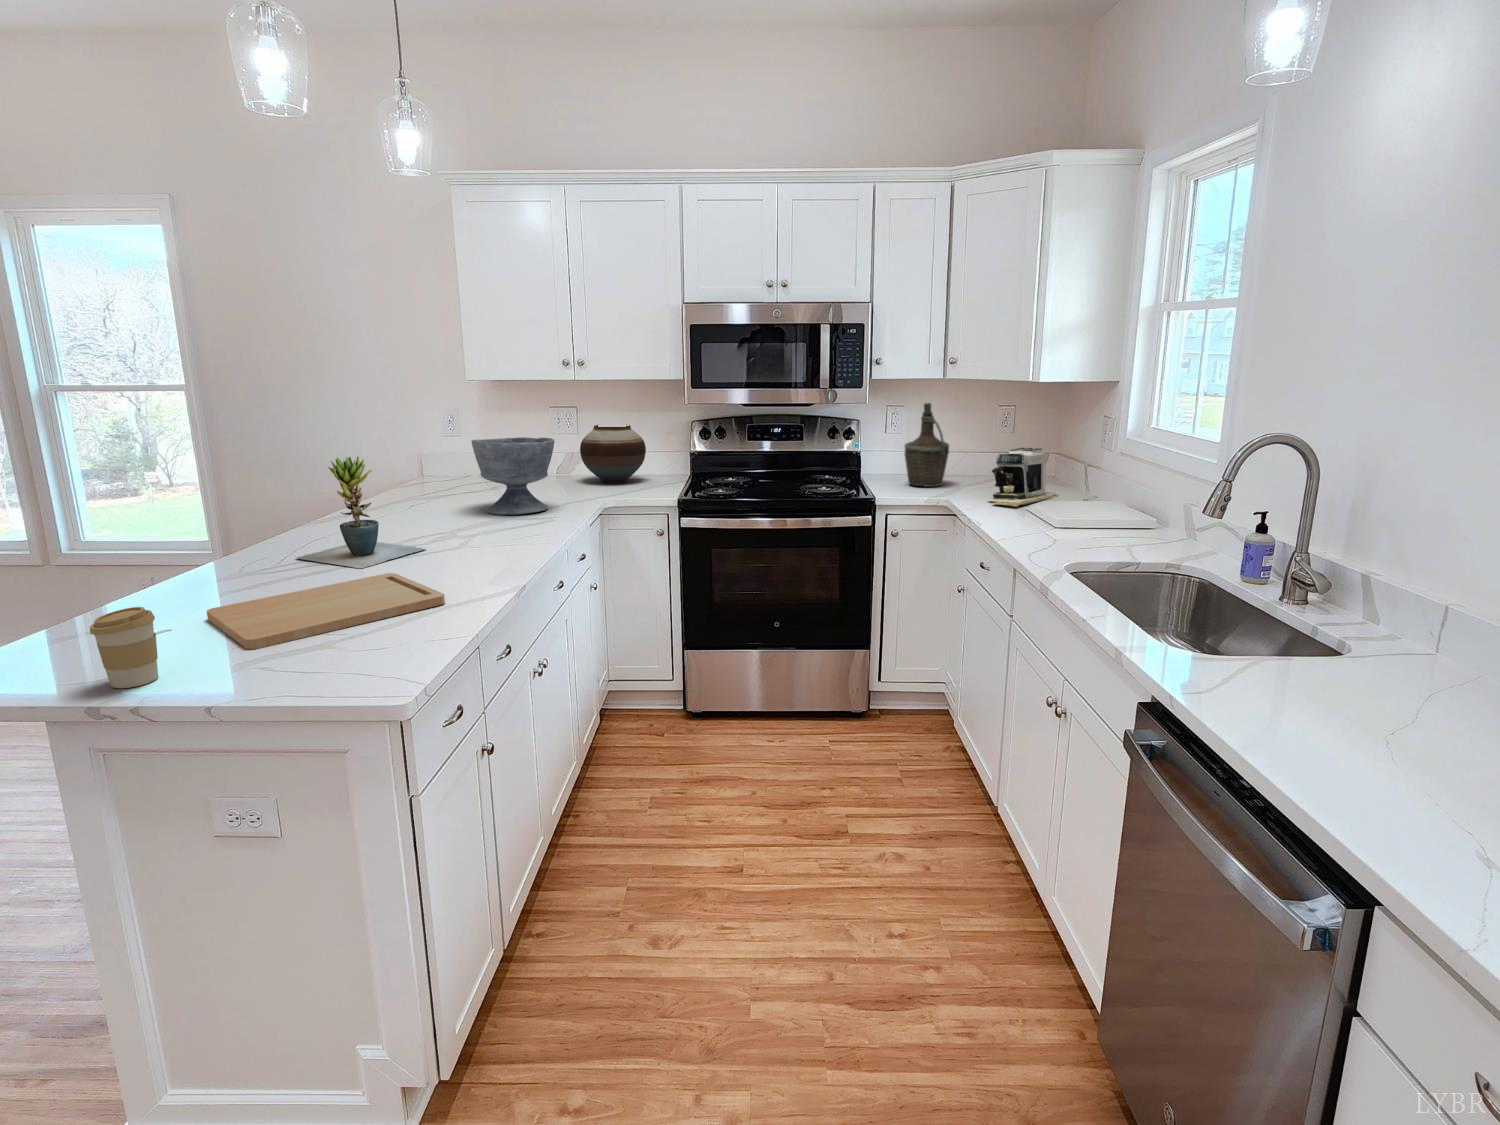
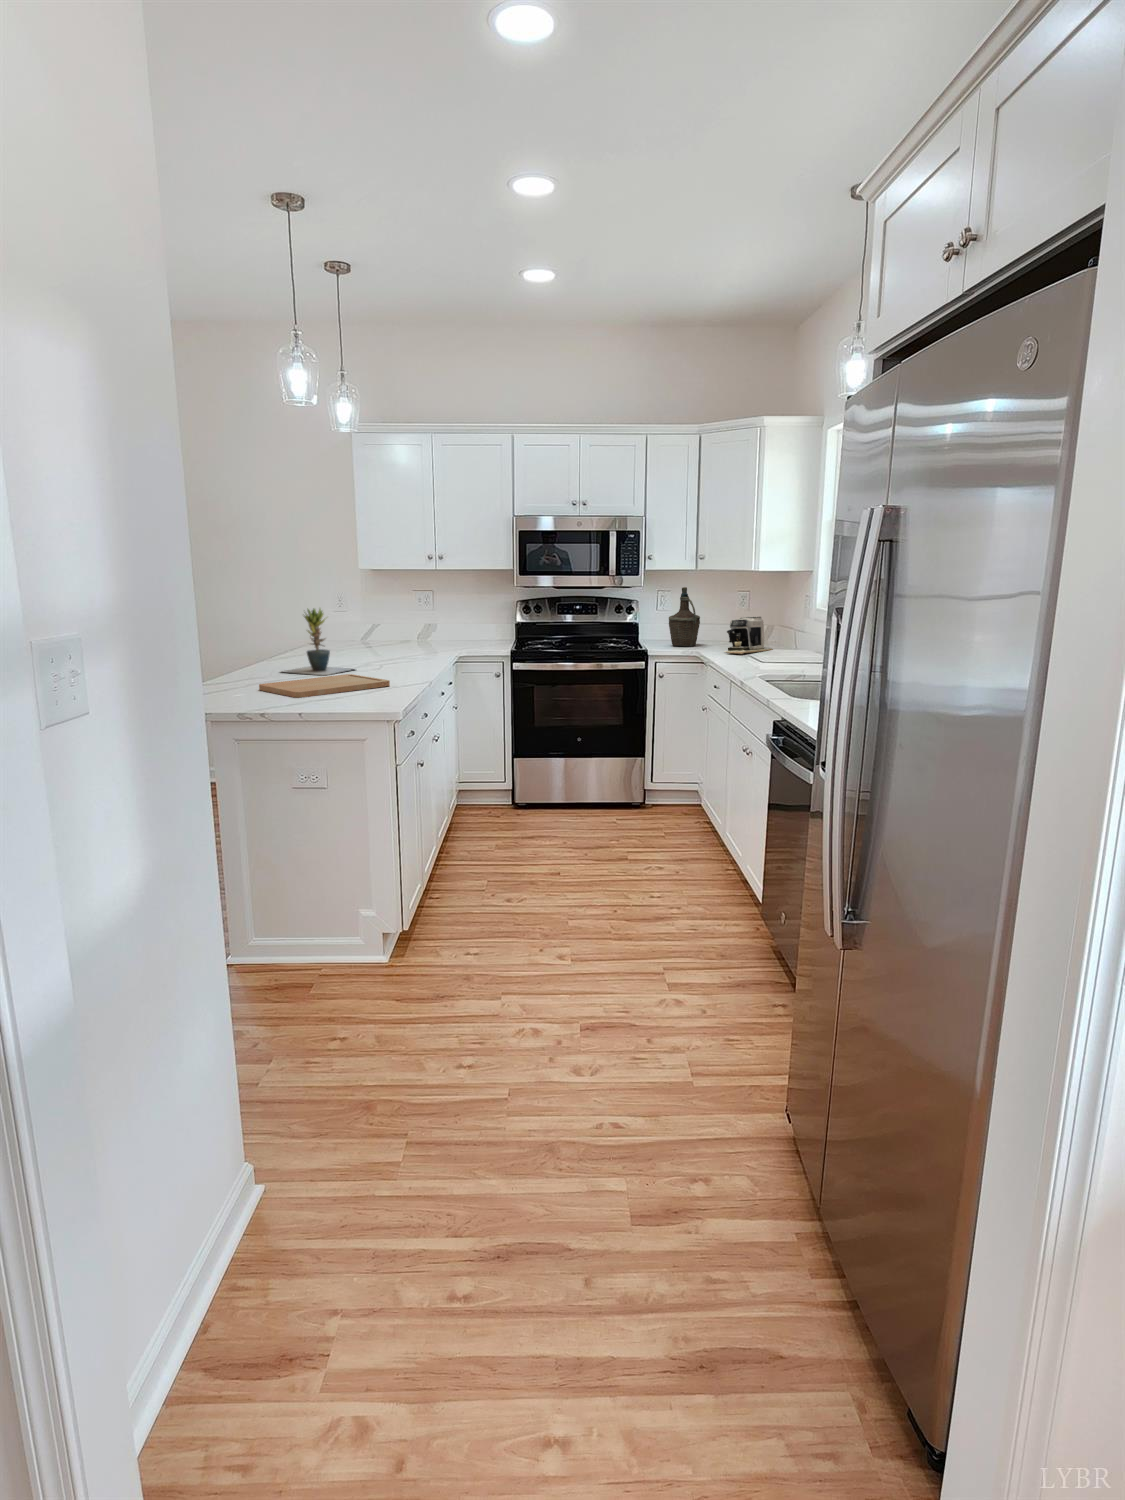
vase: present [580,425,646,483] -> none [437,603,484,645]
bowl: present [471,437,554,515] -> none [373,607,428,657]
coffee cup: present [90,607,158,688] -> none [234,666,263,706]

